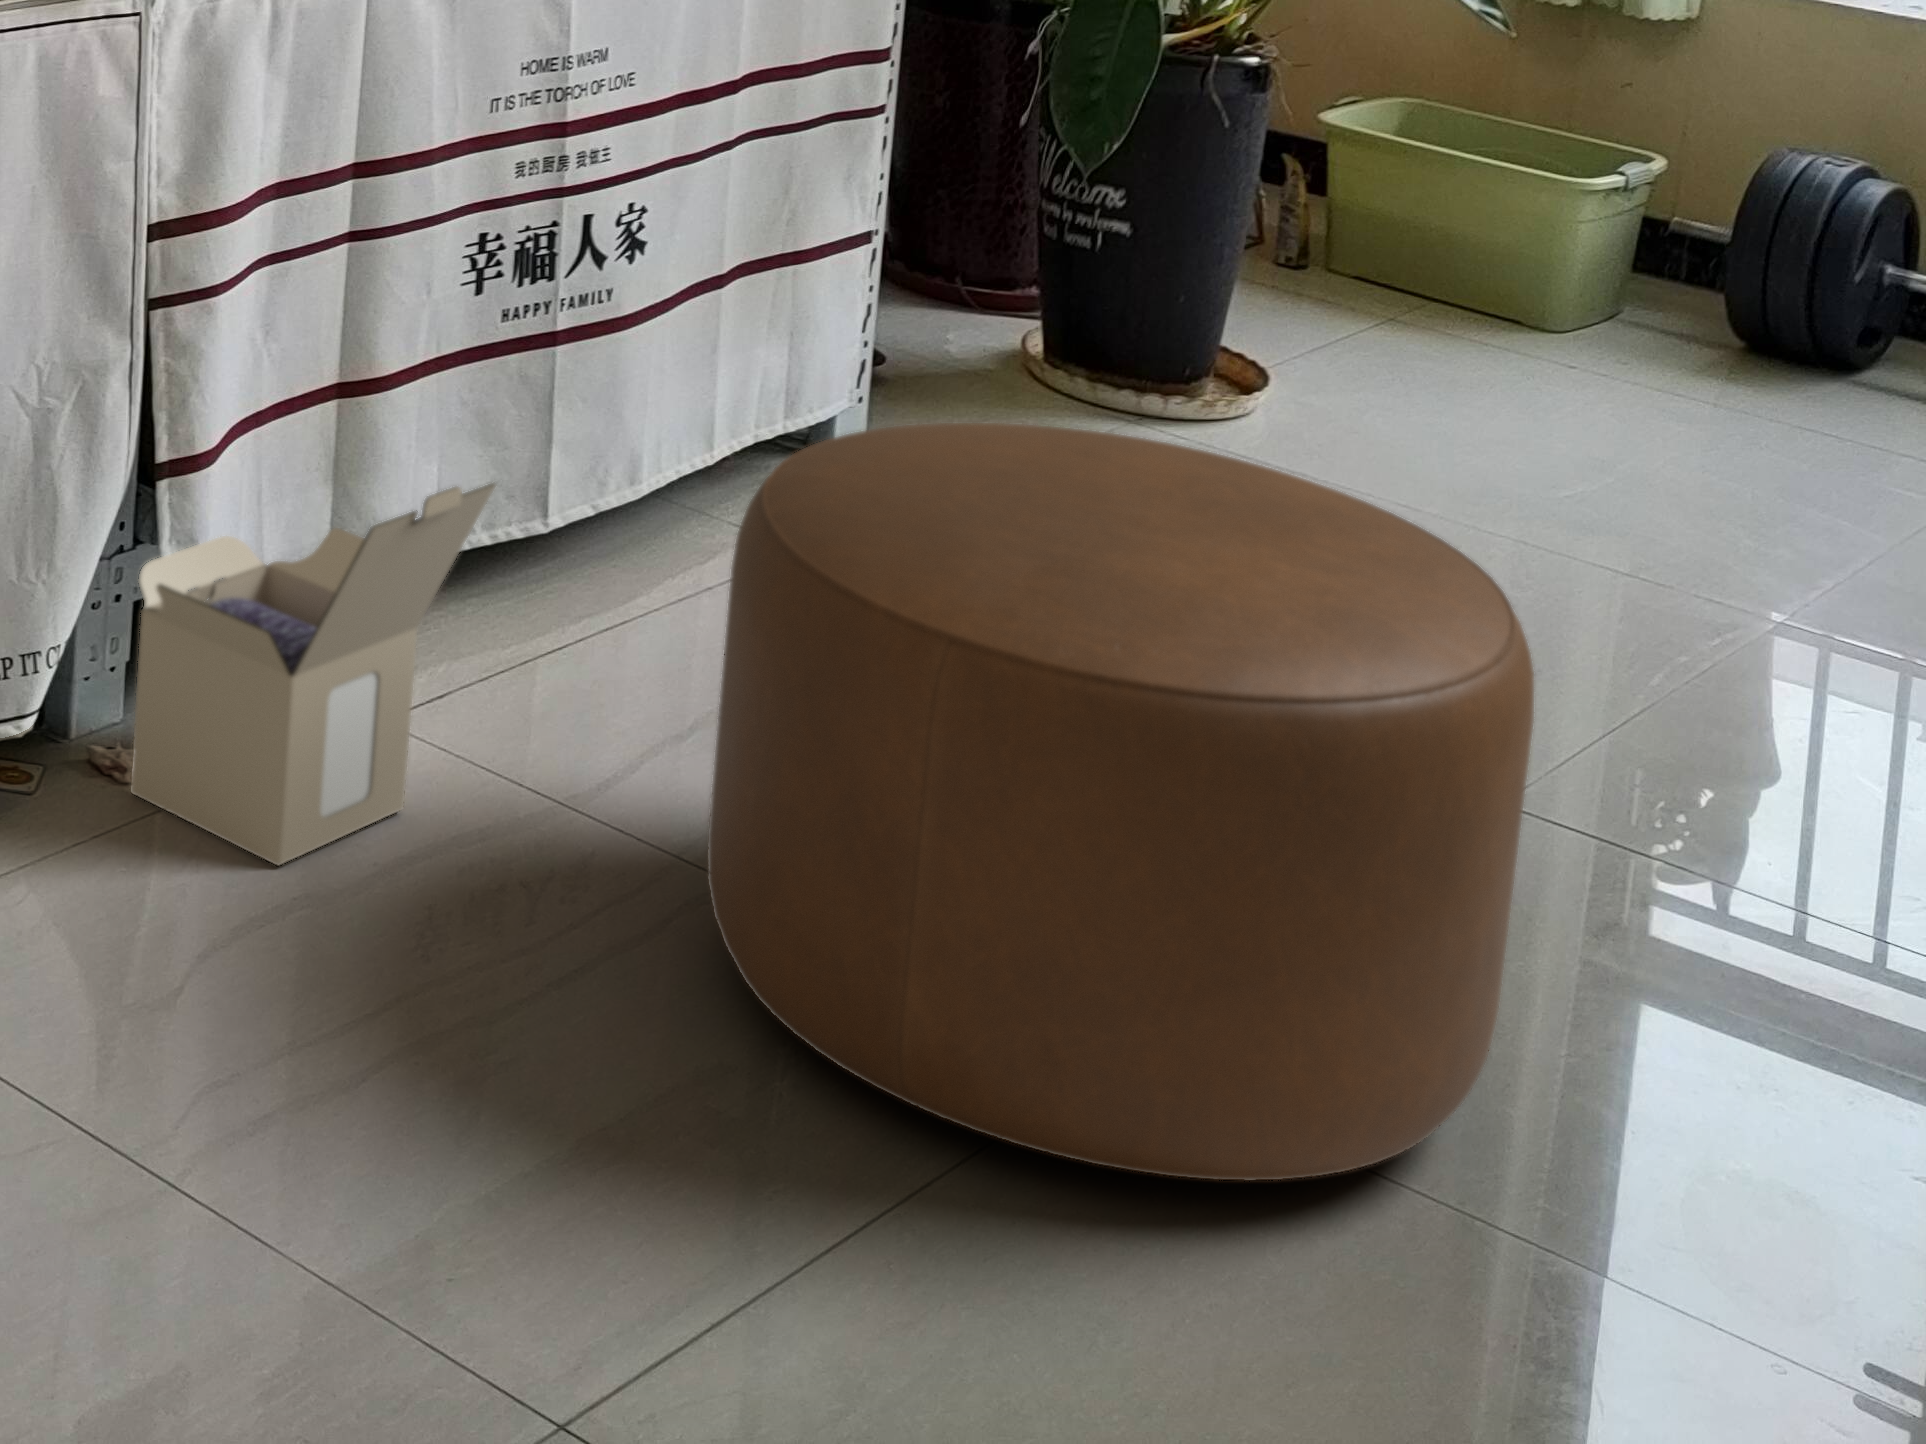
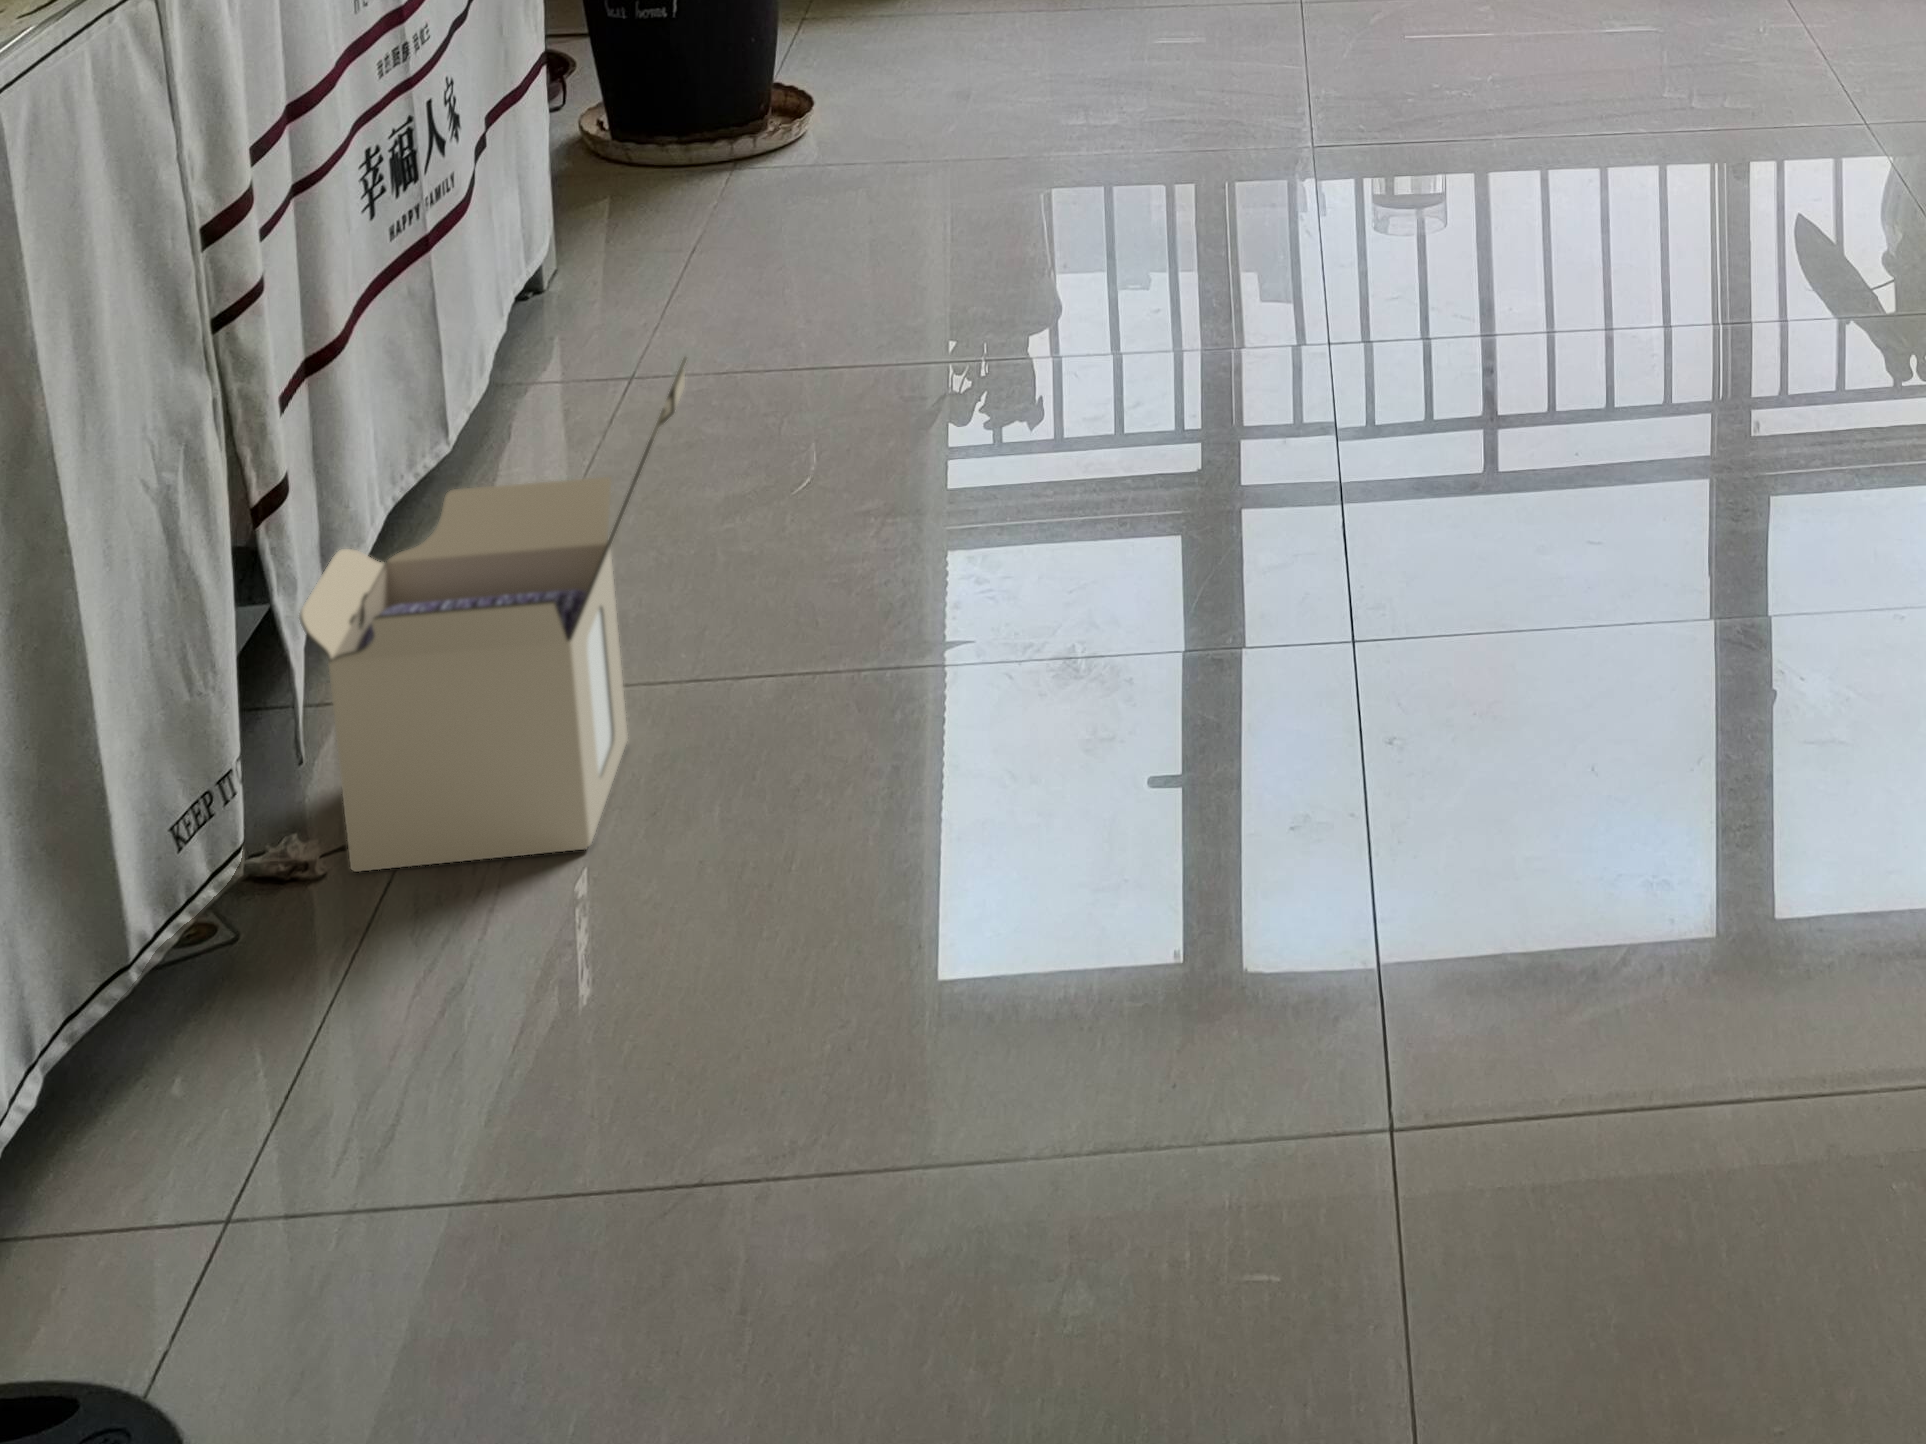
ottoman: present [708,423,1534,1180] -> none [940,86,1629,720]

